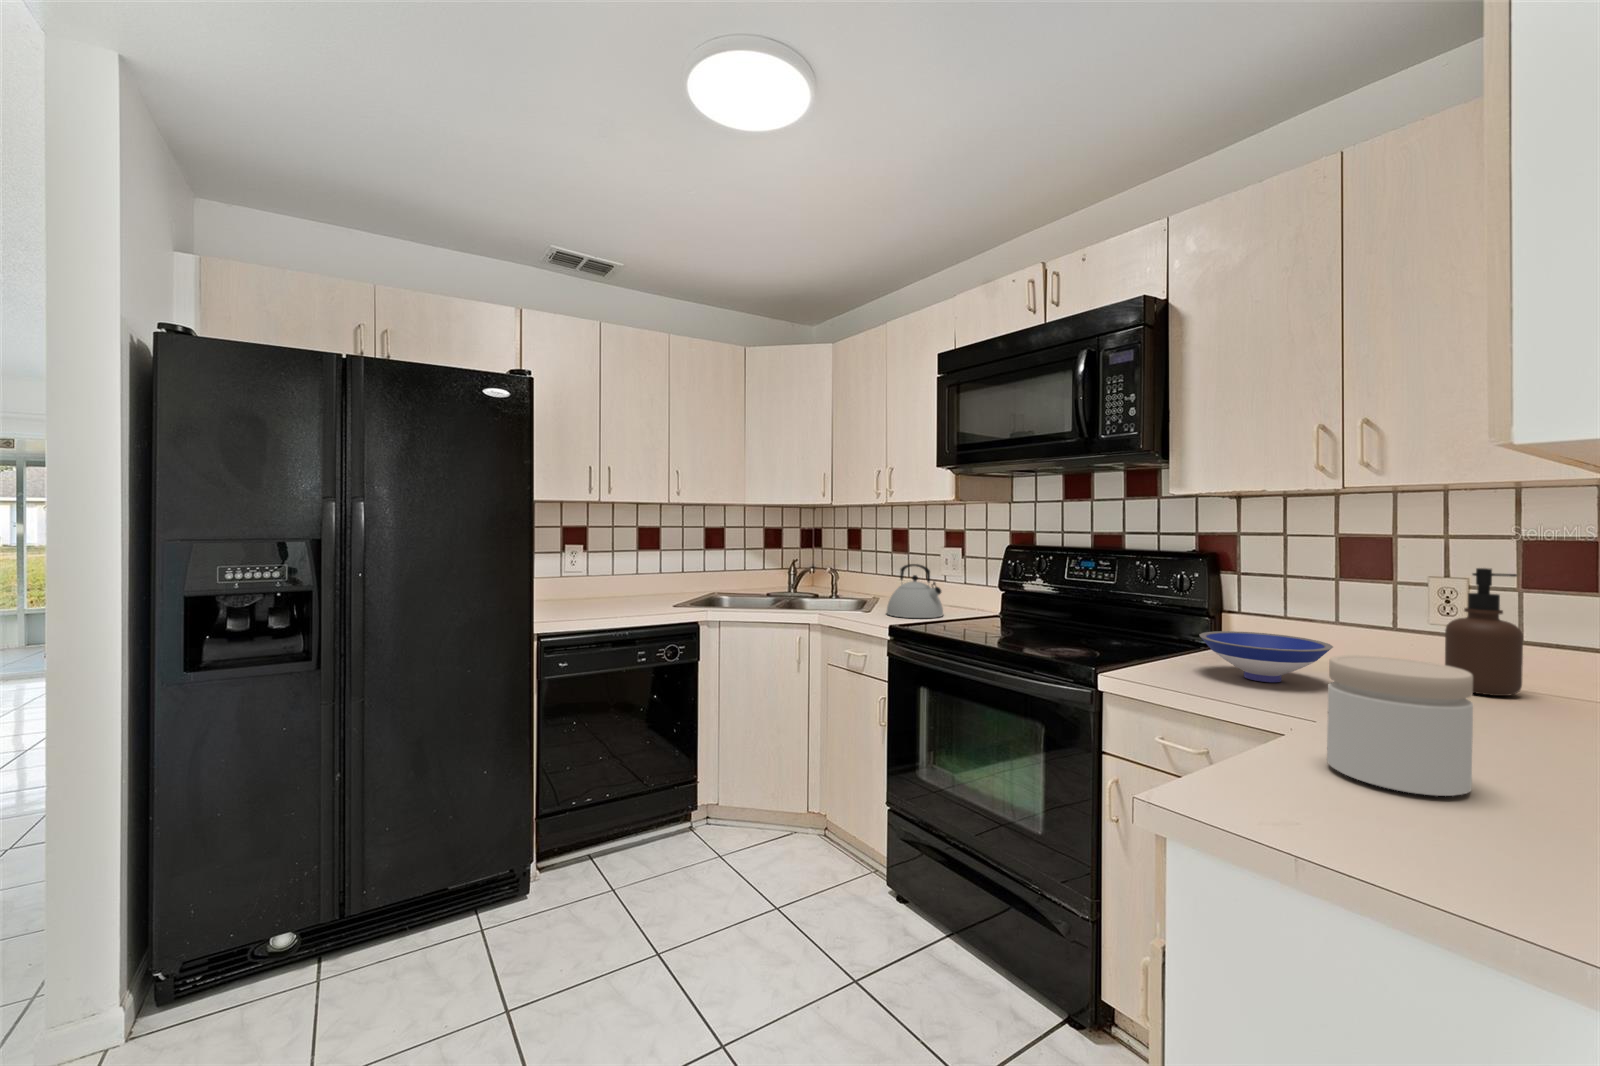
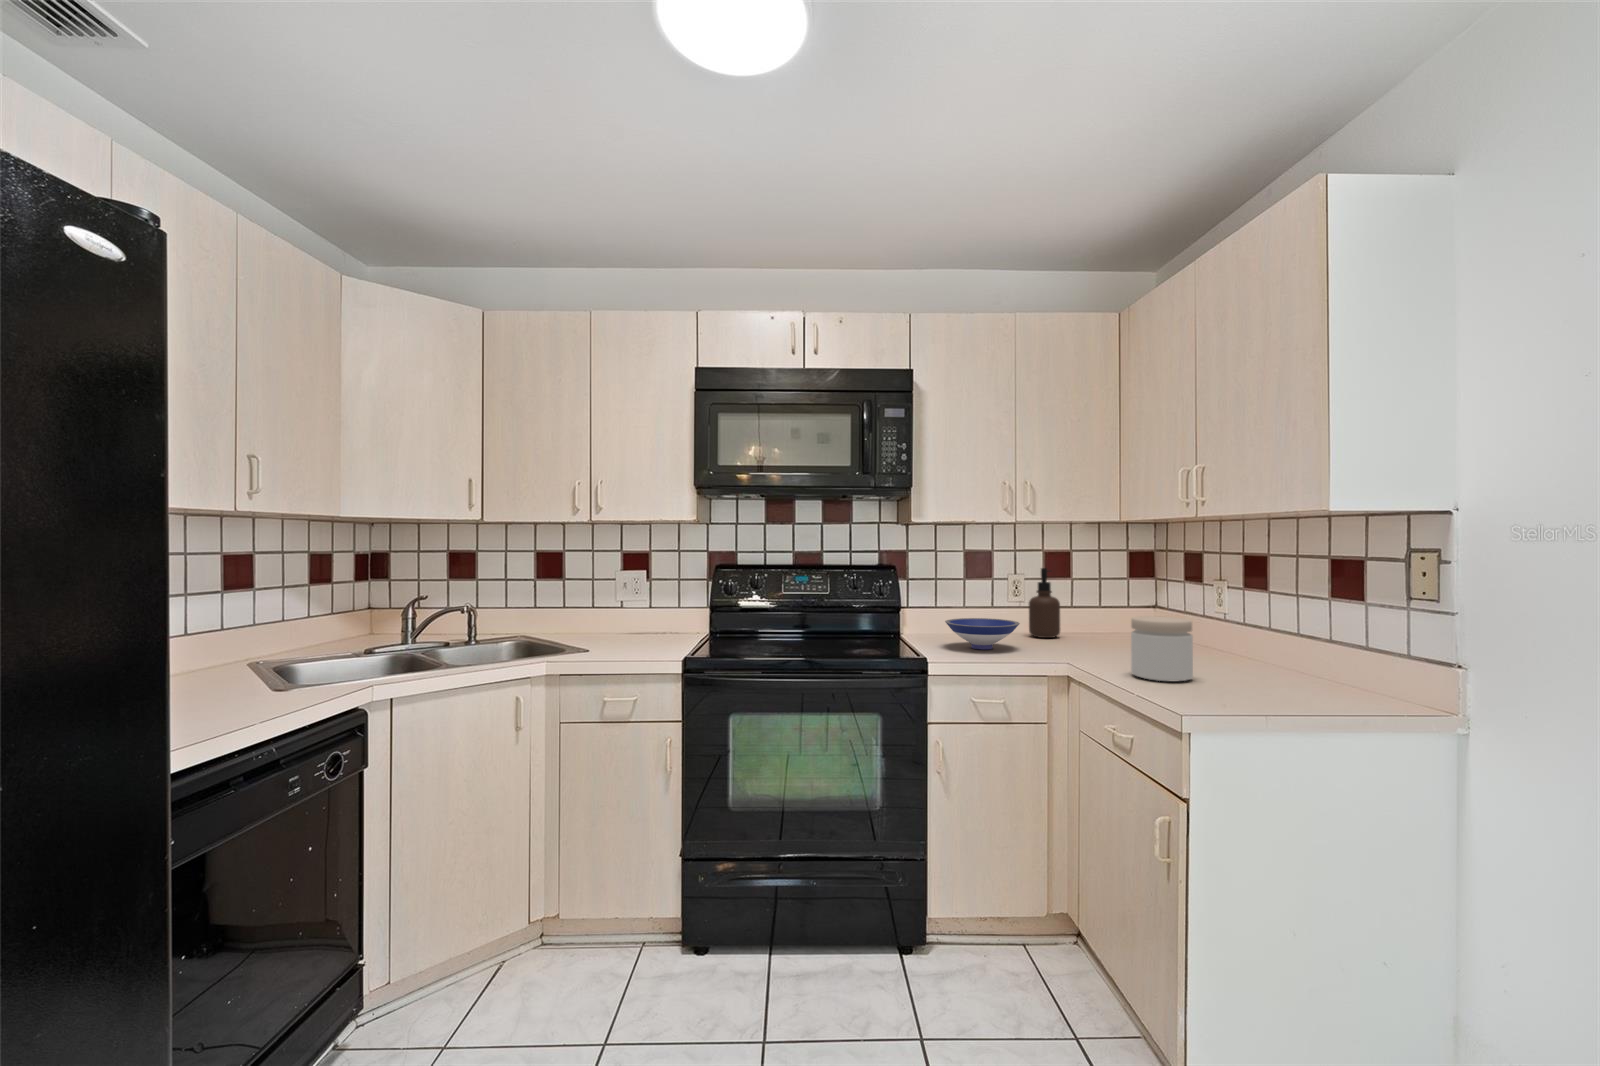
kettle: present [887,564,943,618] -> none [604,591,671,651]

